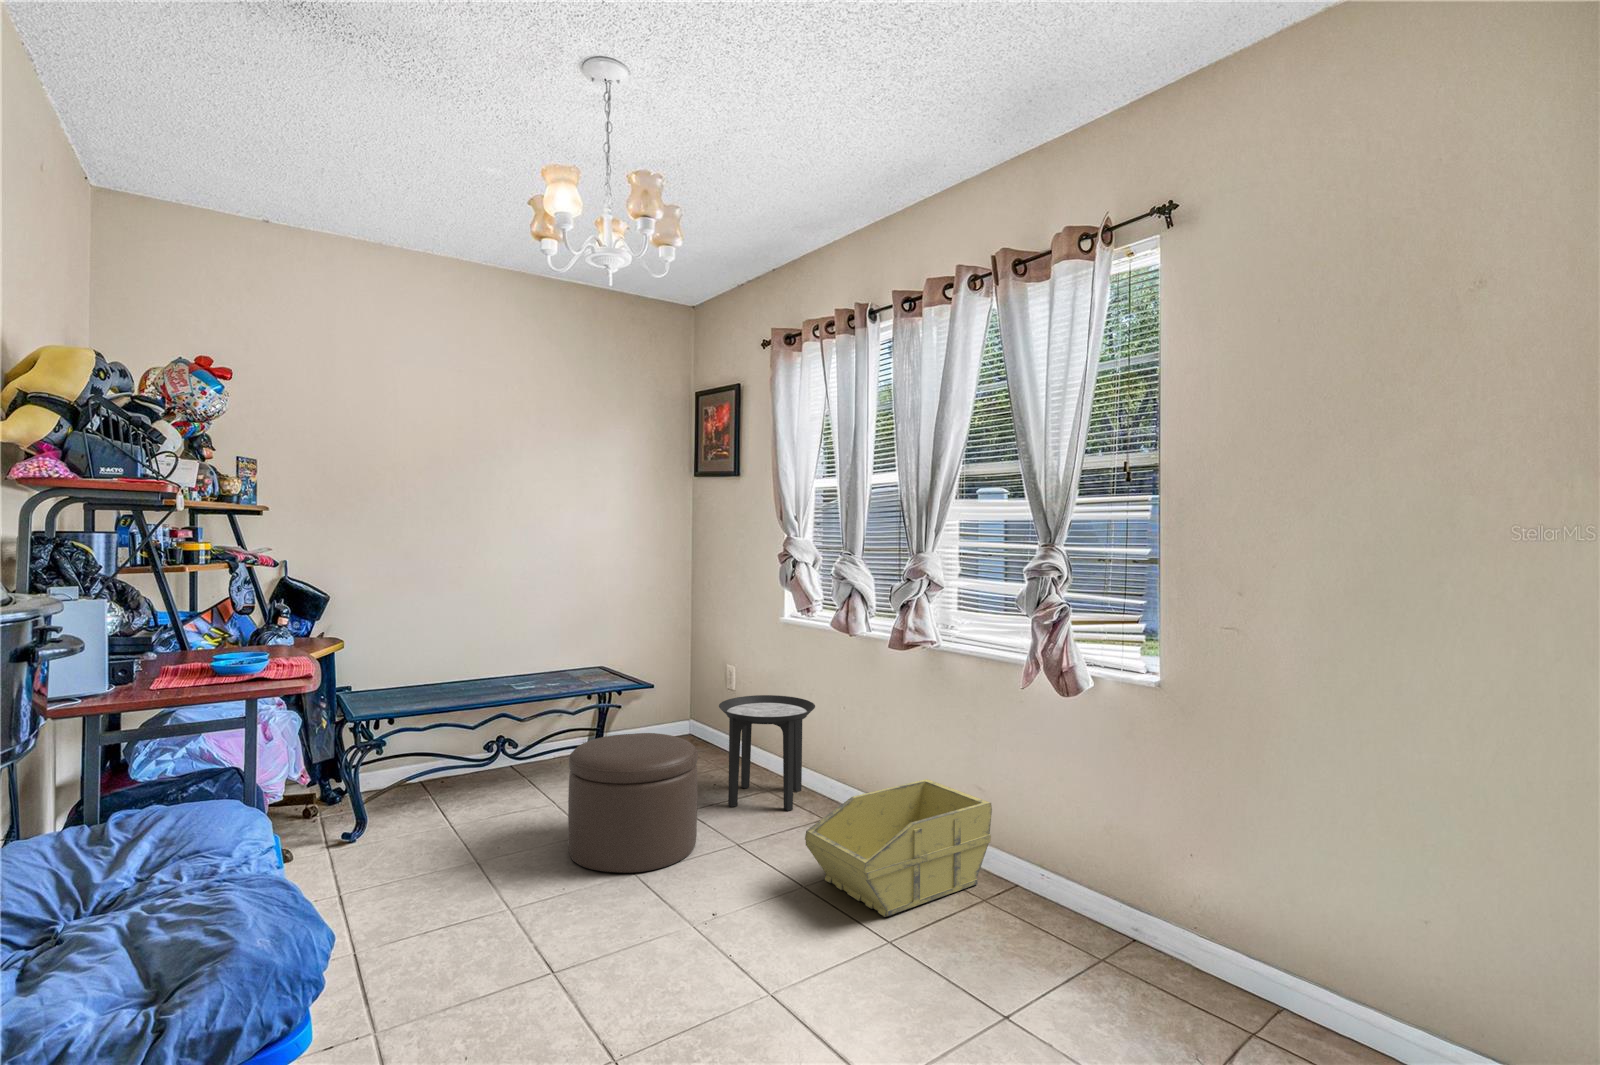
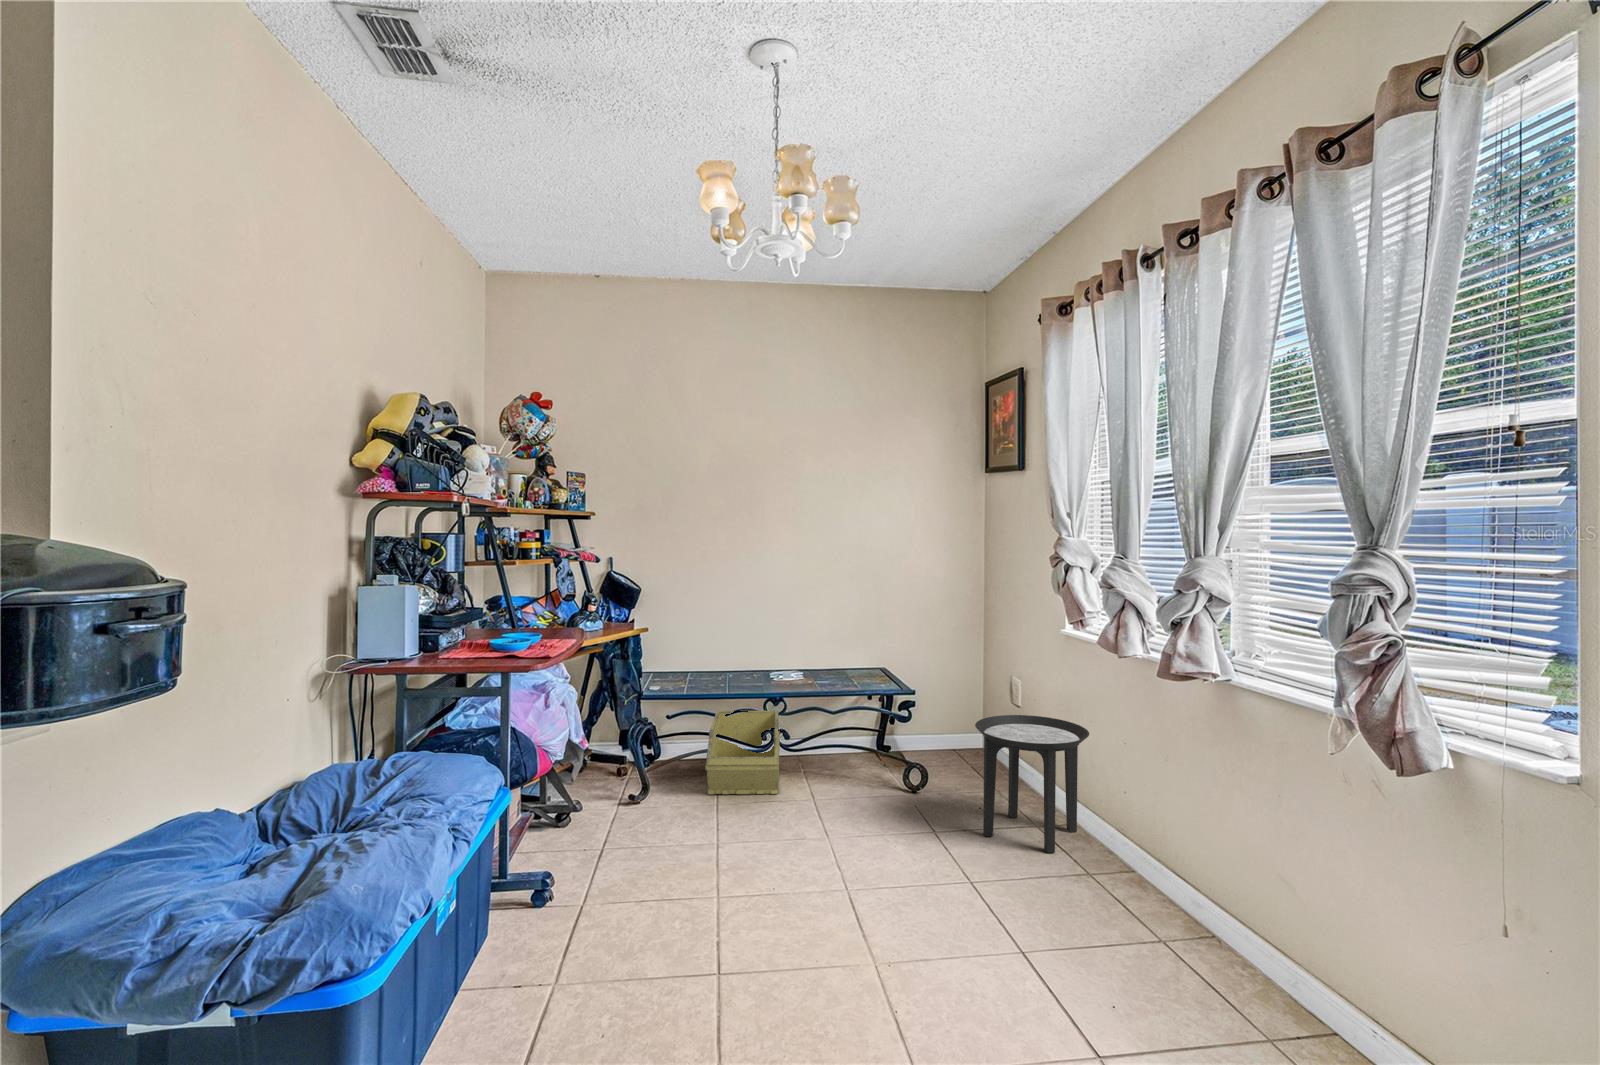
ottoman: present [568,733,698,873] -> none [798,742,929,889]
storage bin: present [805,779,992,917] -> present [705,711,780,794]

